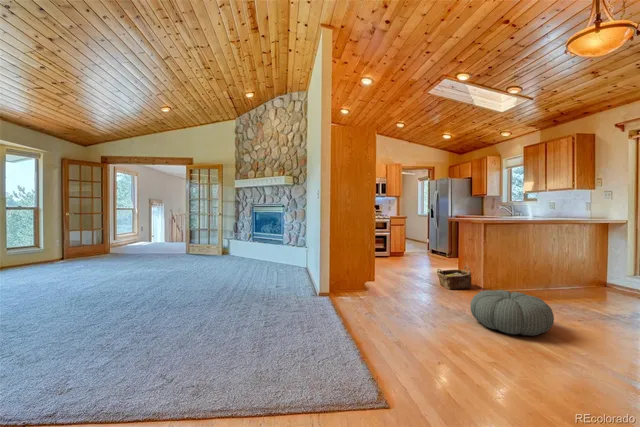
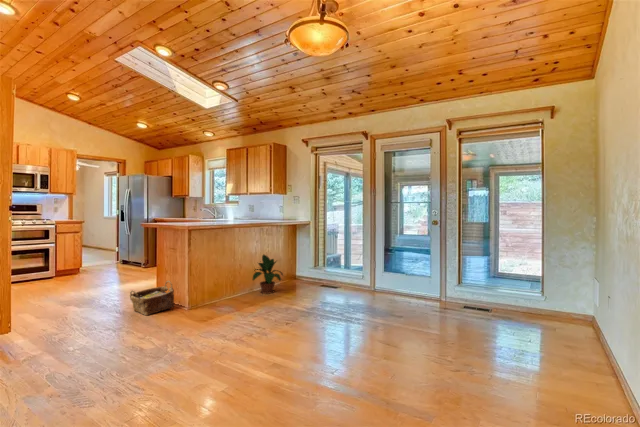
potted plant: none [549,253,597,296] -> present [253,255,283,294]
pouf: present [470,290,554,336] -> none [175,306,260,359]

